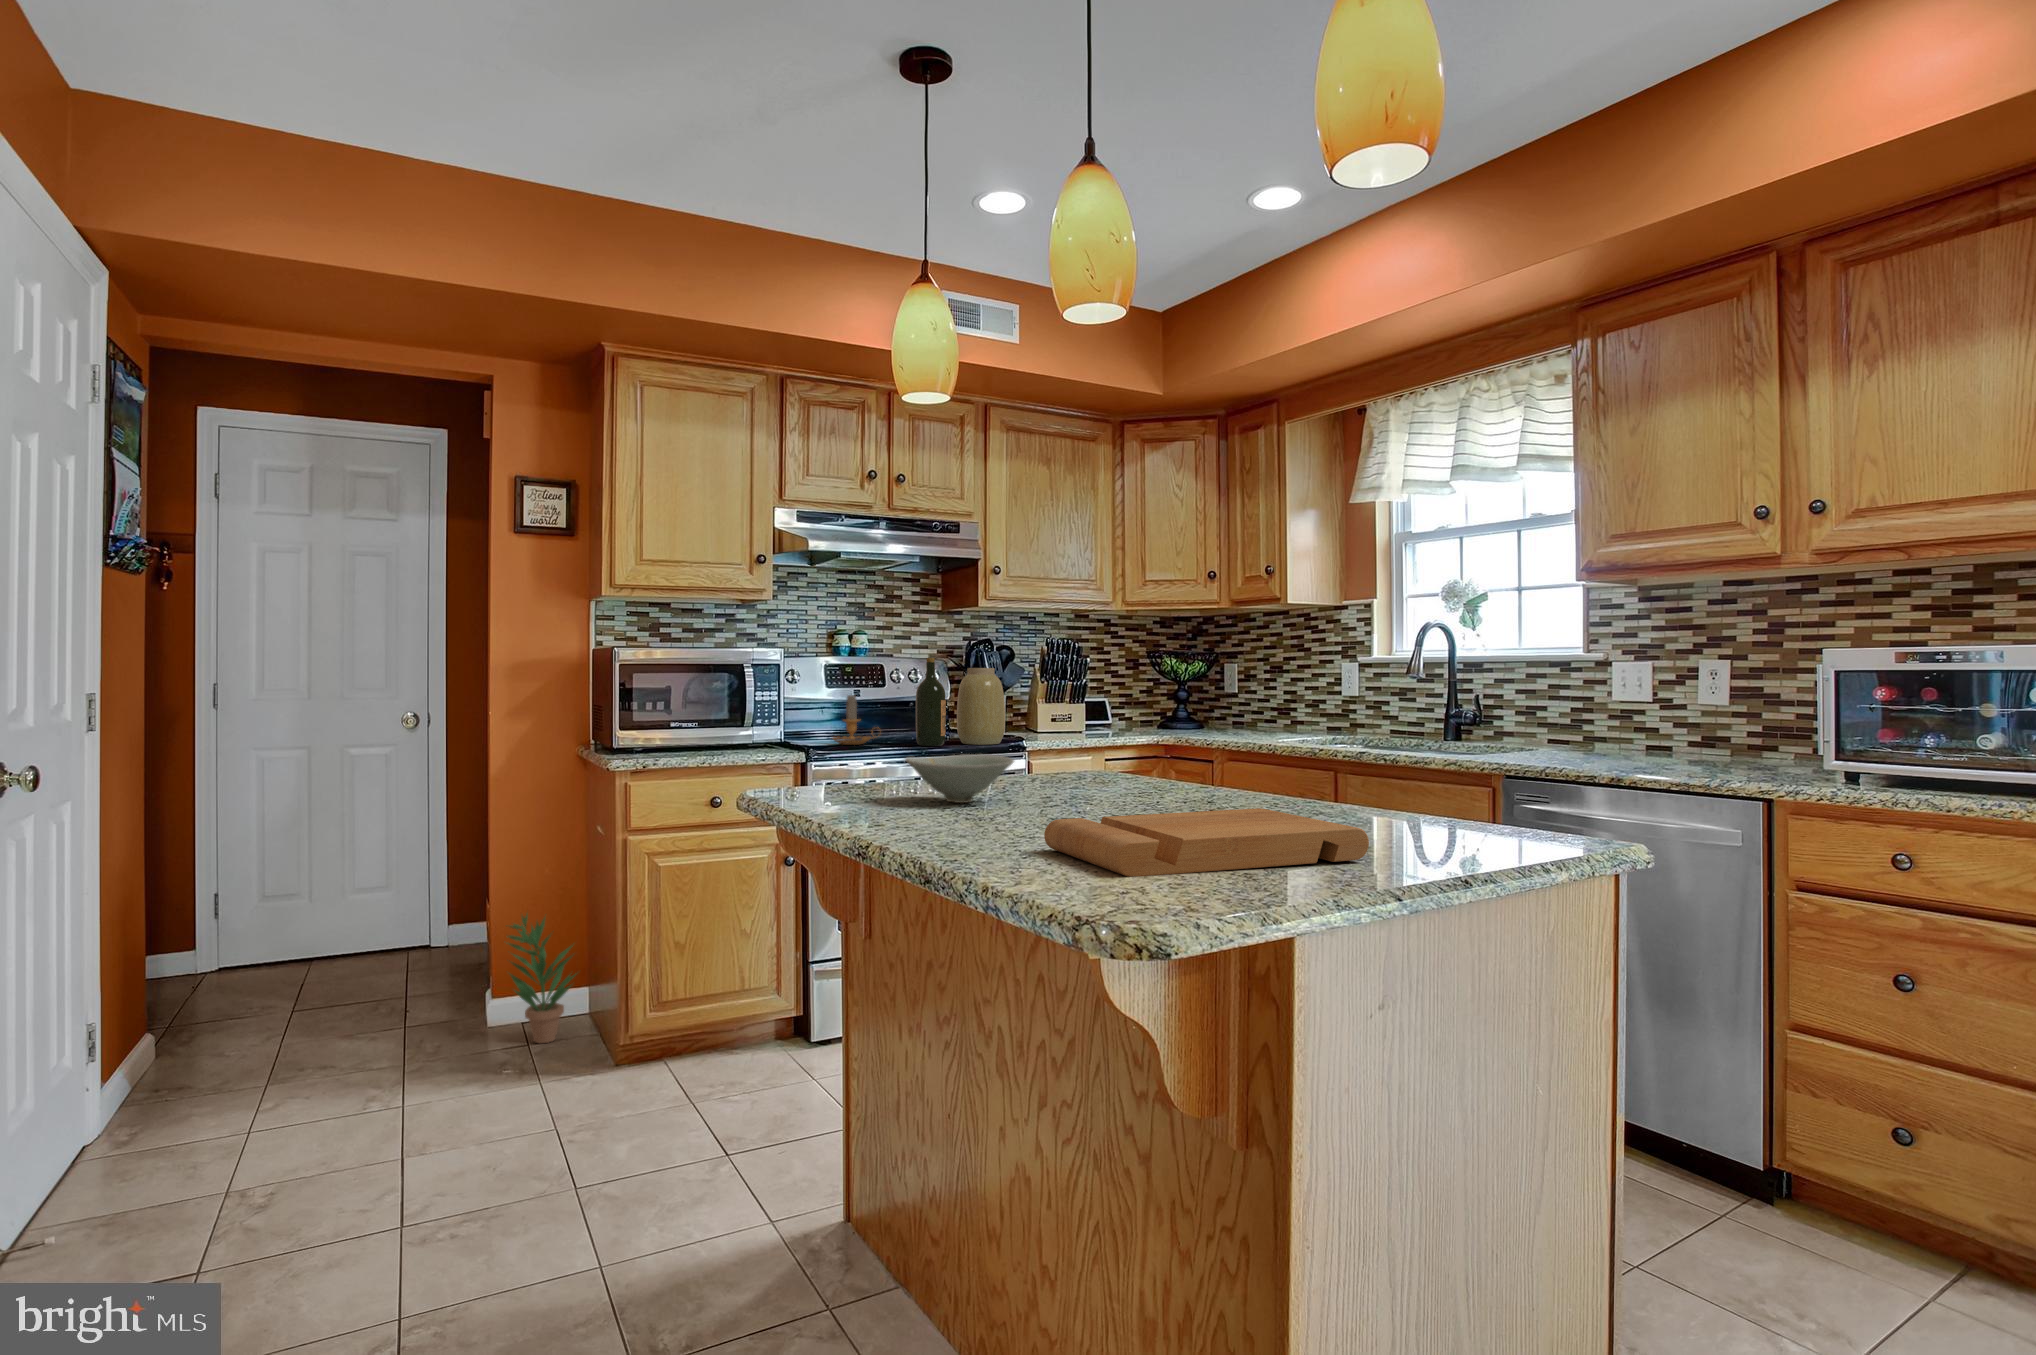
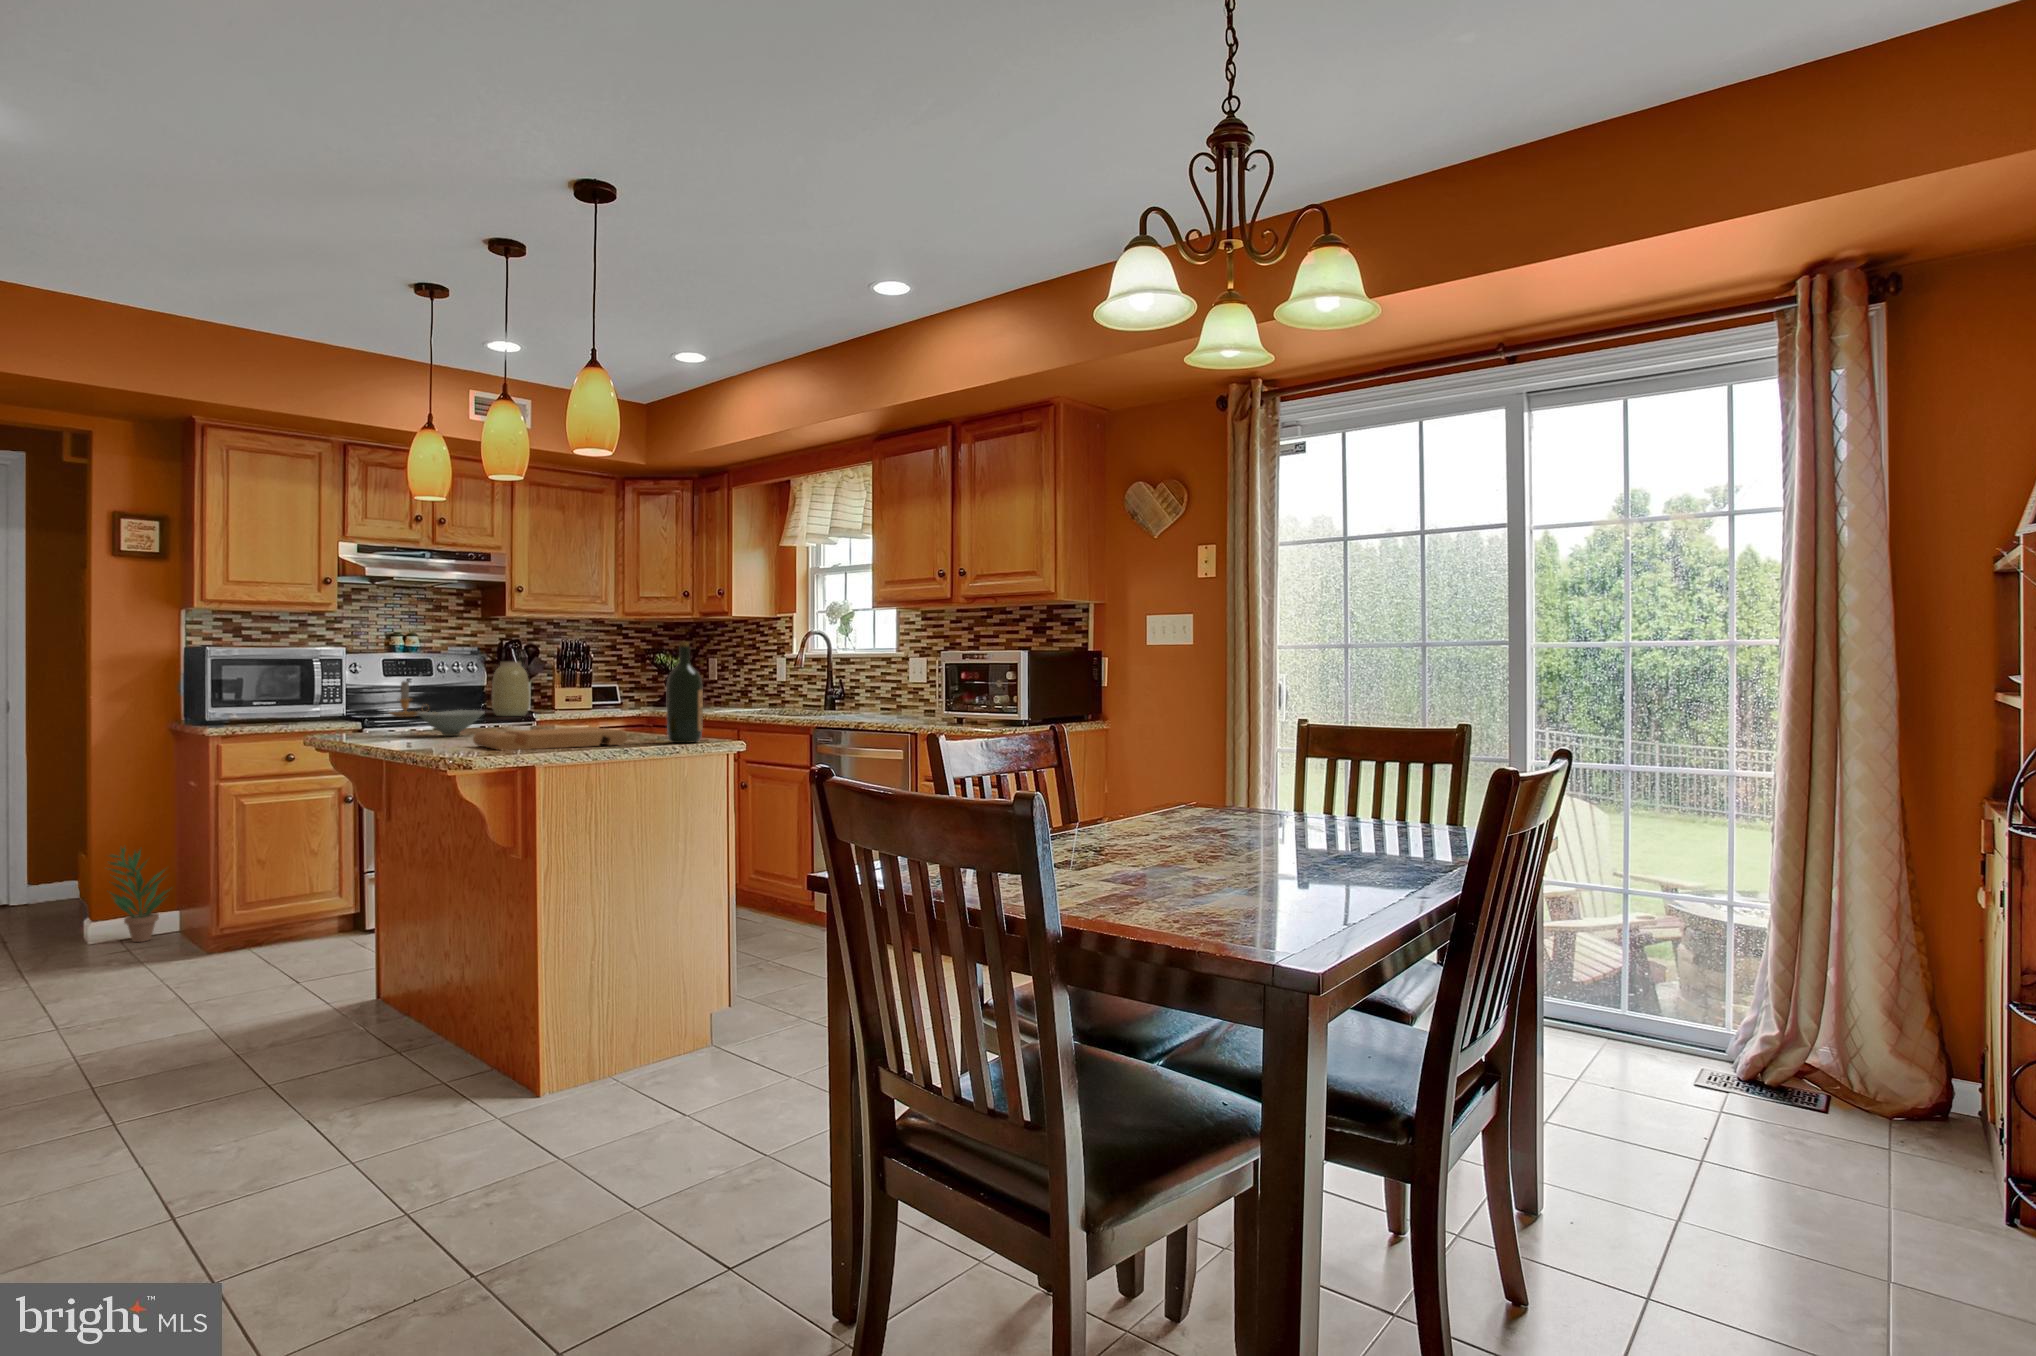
wine bottle: present [916,658,946,746] -> present [667,642,703,743]

